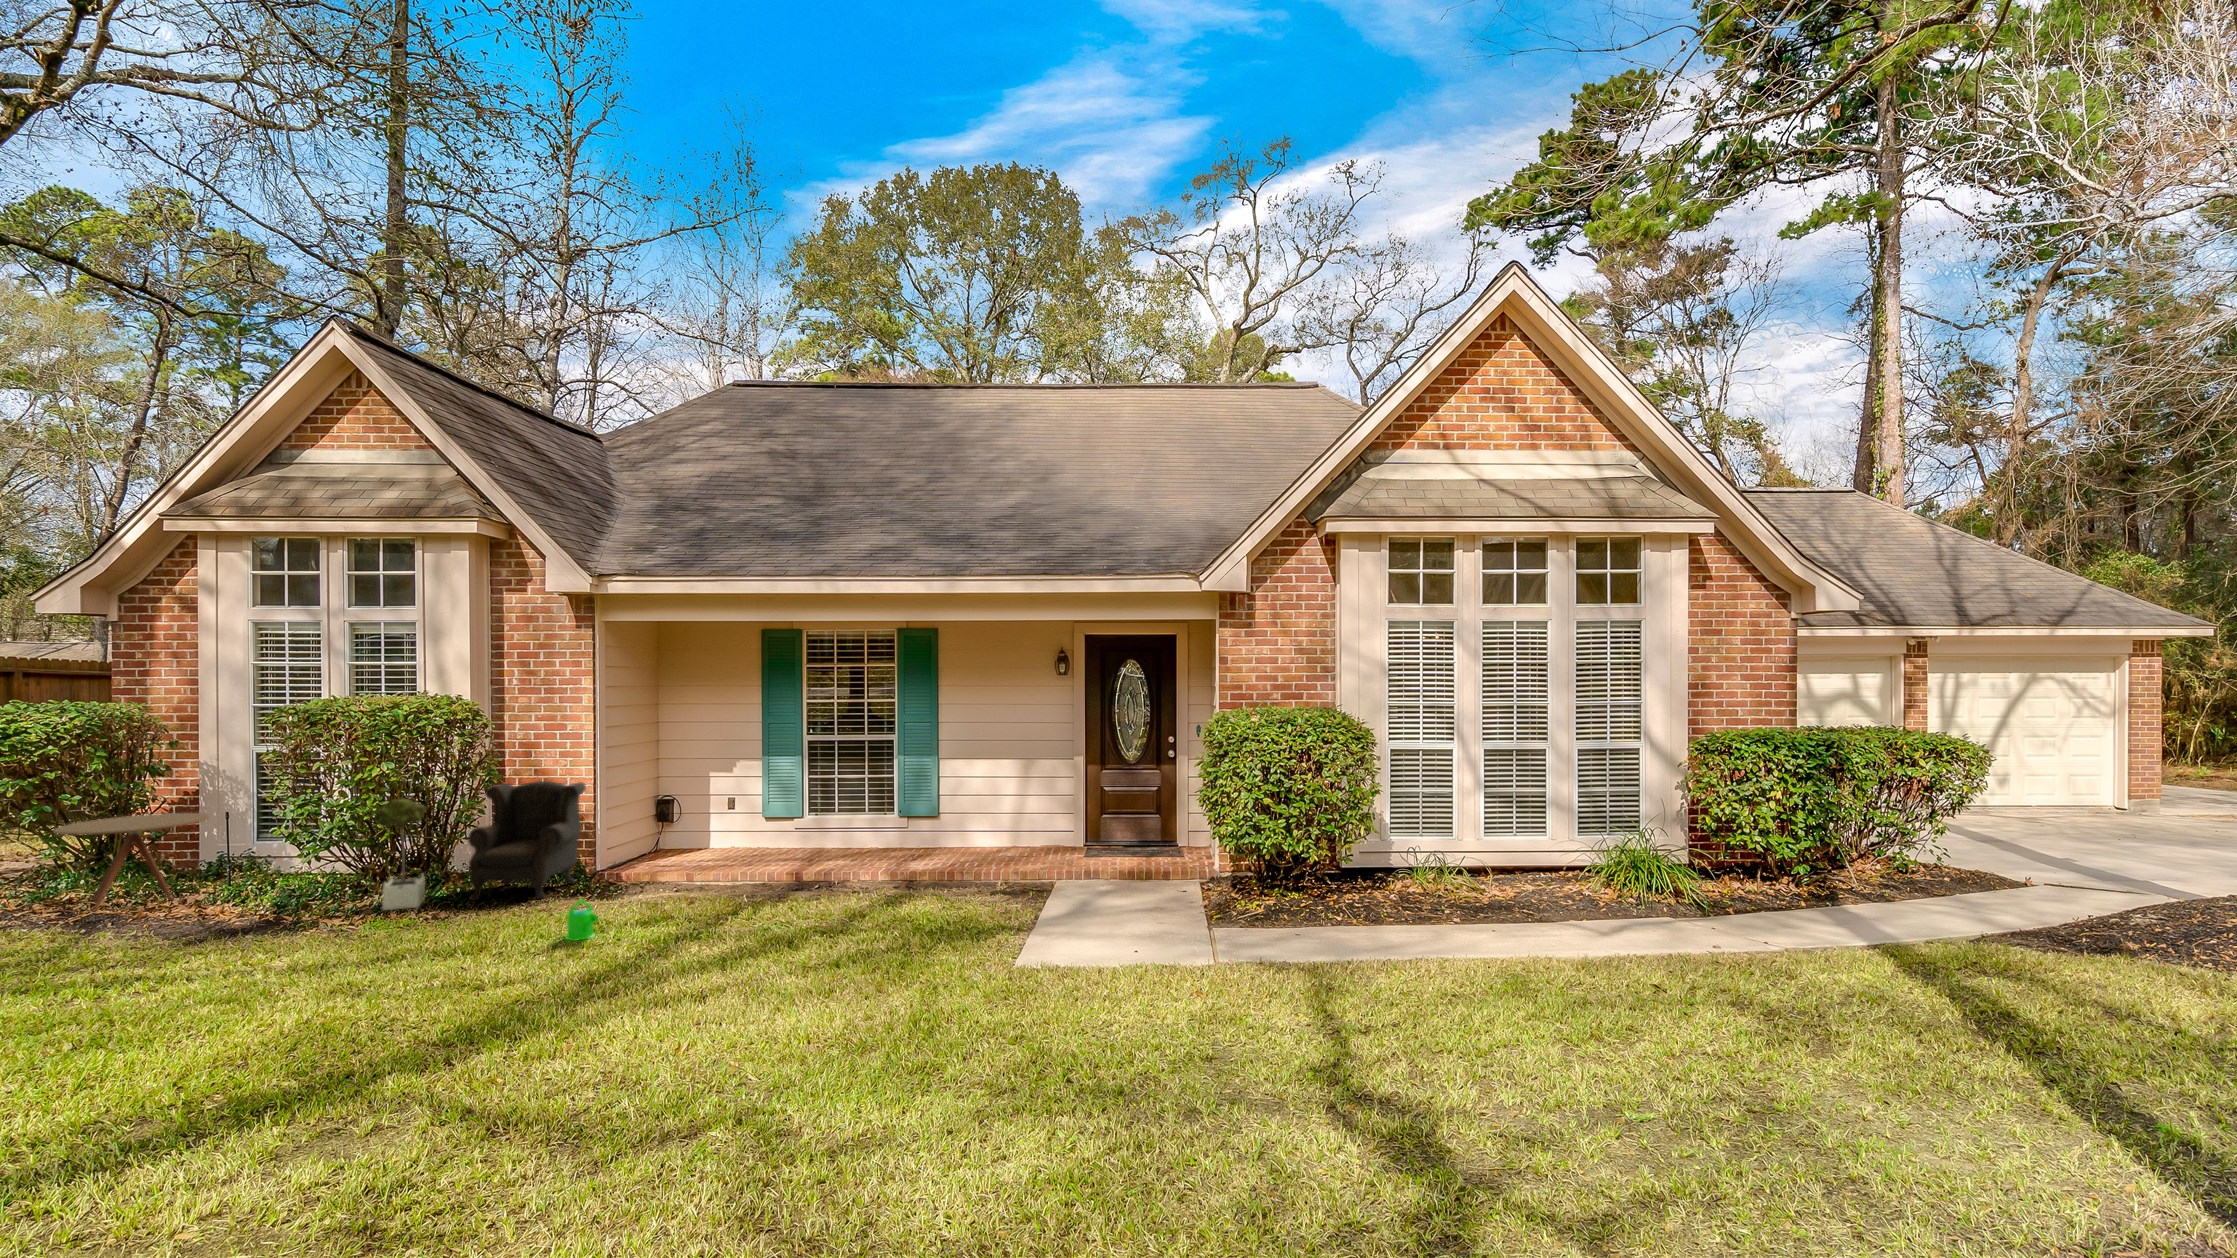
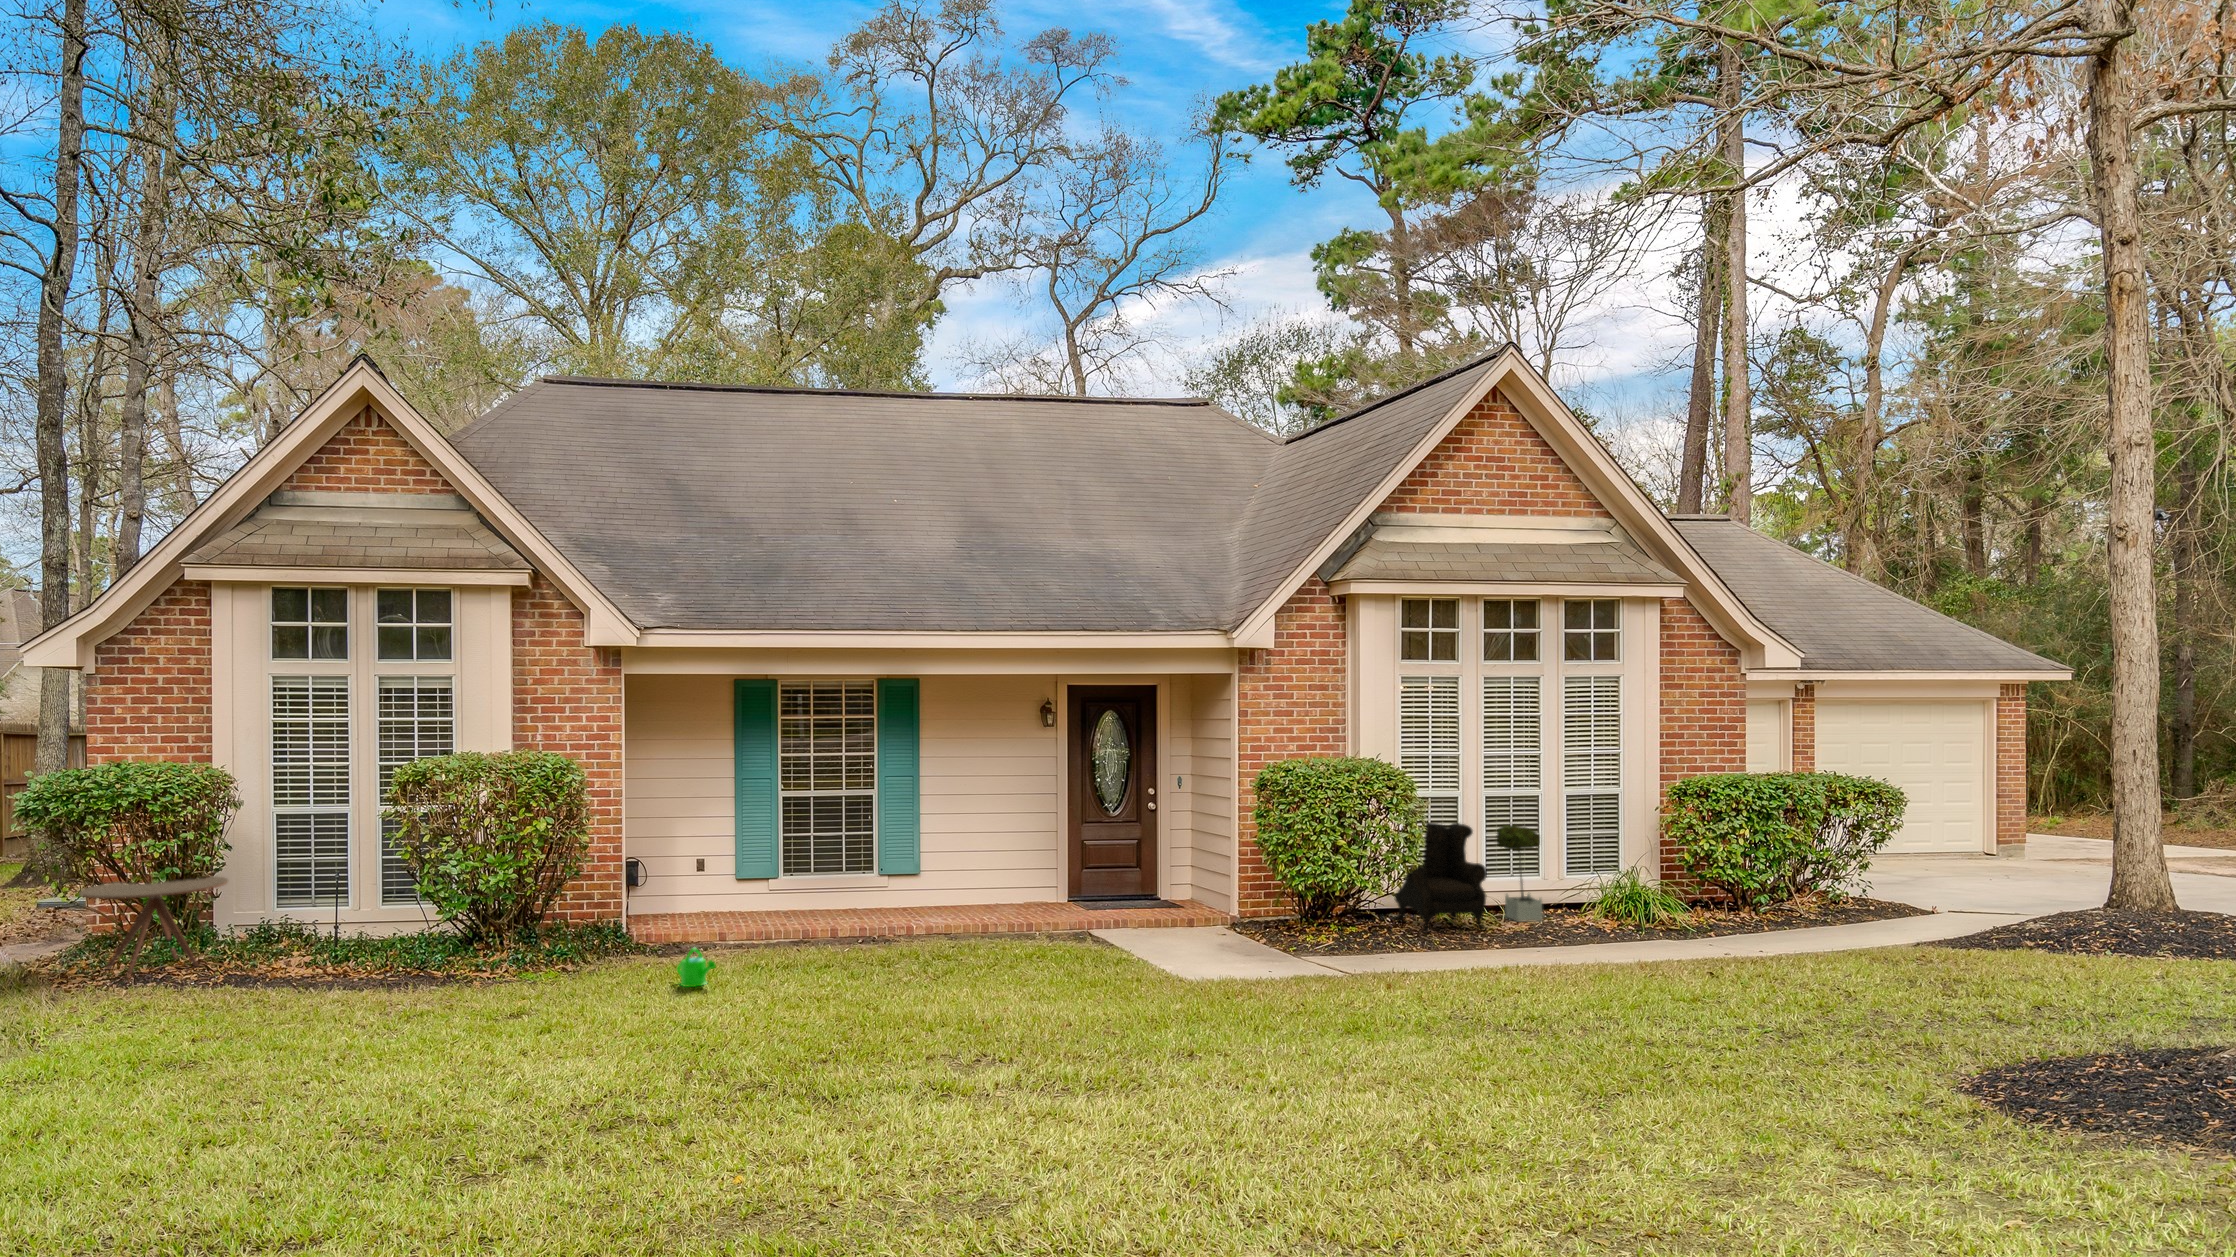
armchair: present [468,781,586,900] -> present [1395,822,1487,933]
potted tree: present [374,799,426,910] -> present [1497,825,1543,922]

